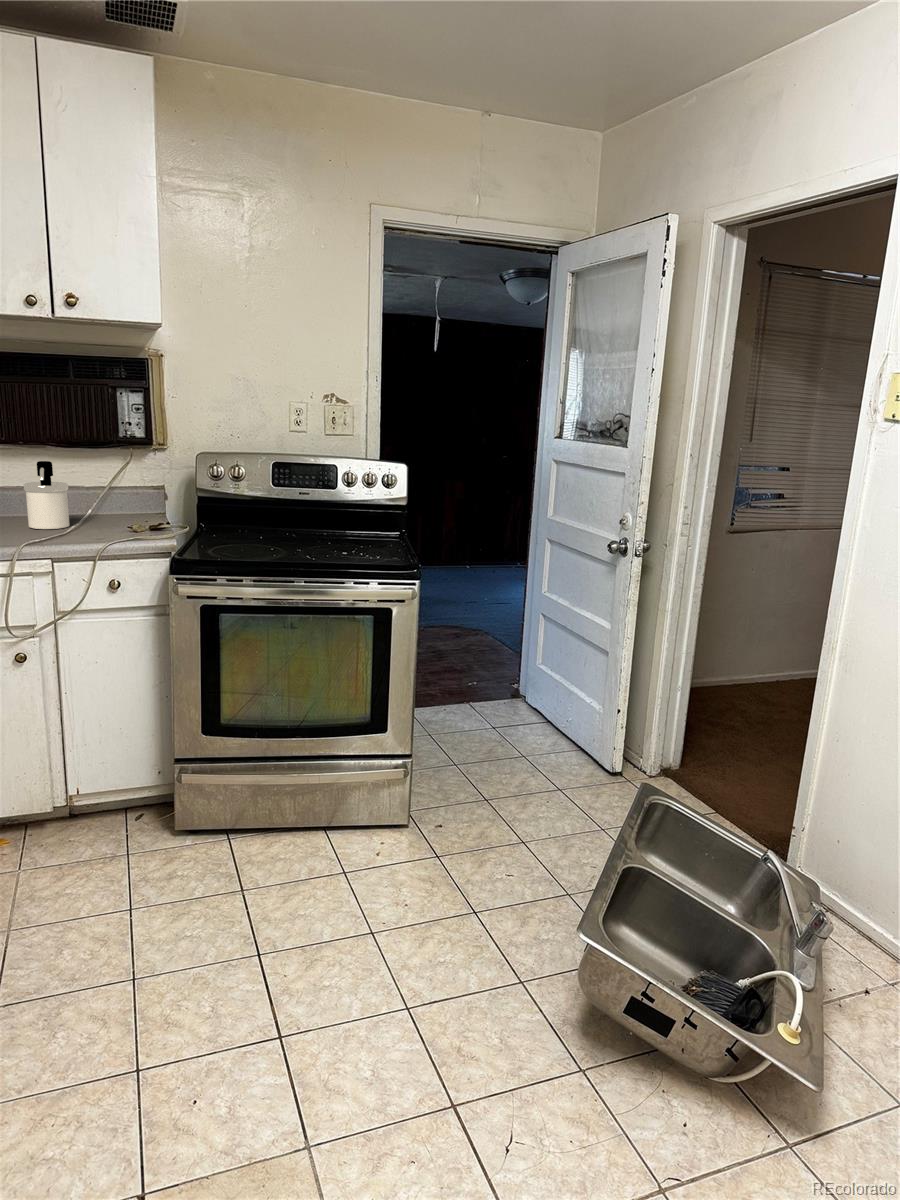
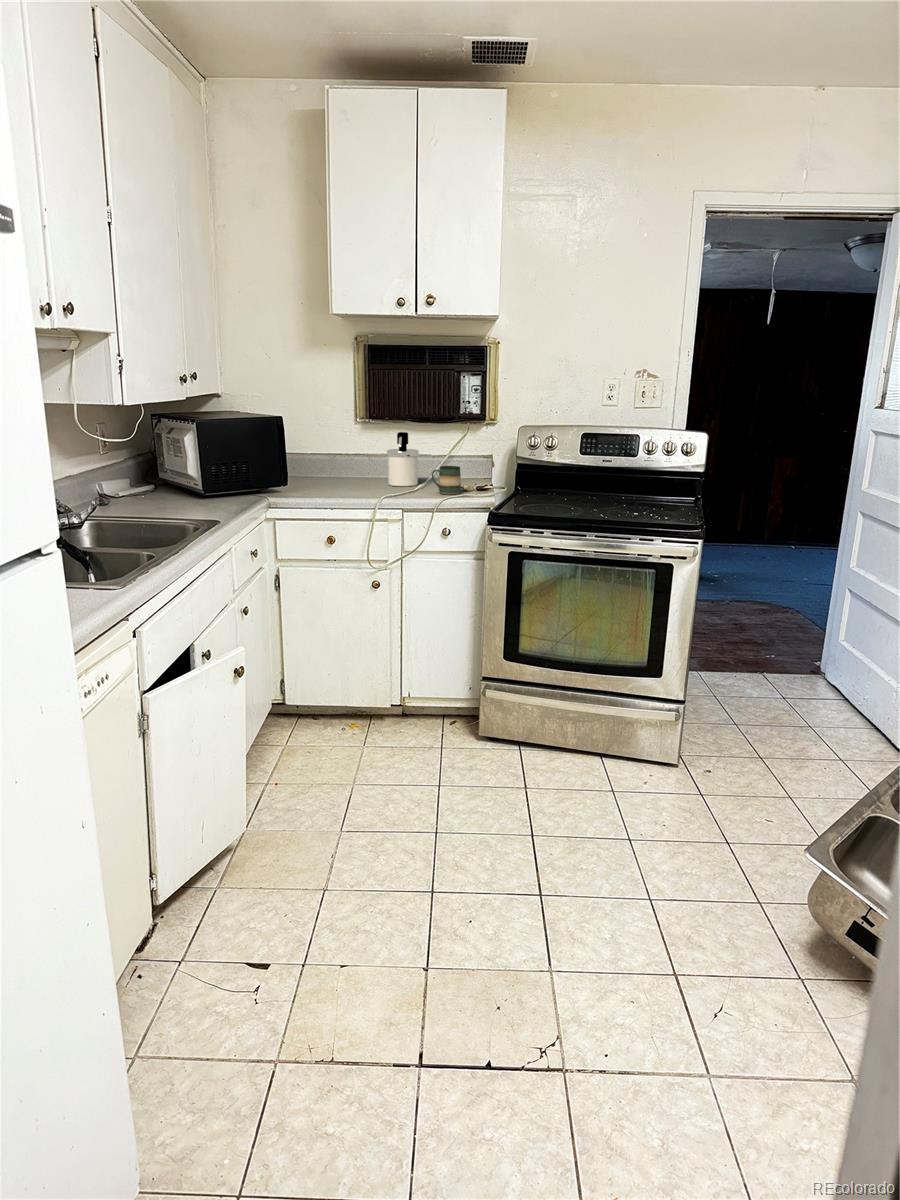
mug: none [89,503,129,539] -> present [432,466,461,494]

